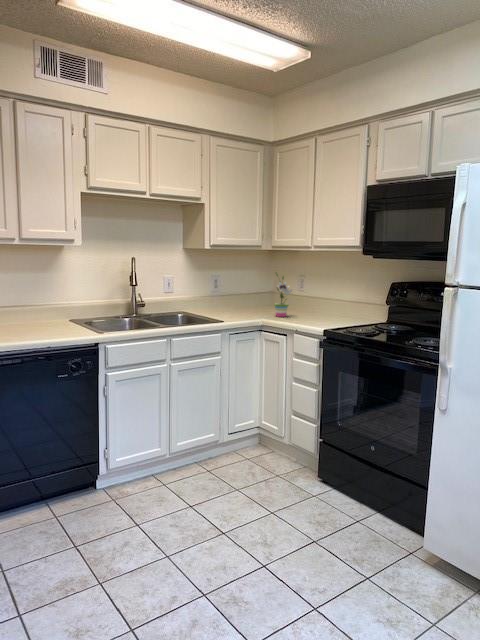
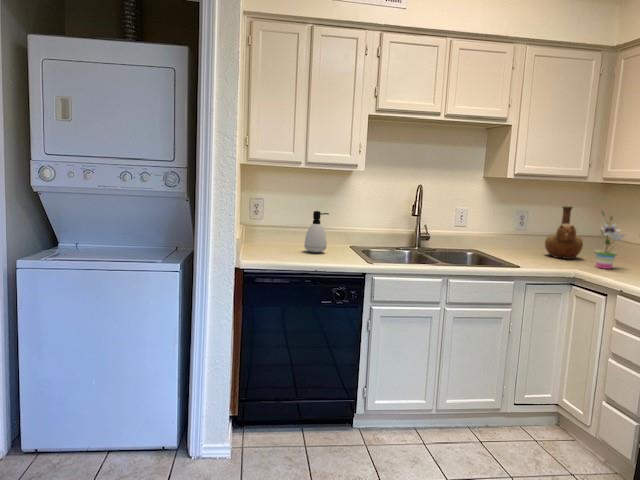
vase: none [236,270,264,312] -> present [545,206,583,259]
soap dispenser: none [27,288,51,329] -> present [304,211,329,252]

